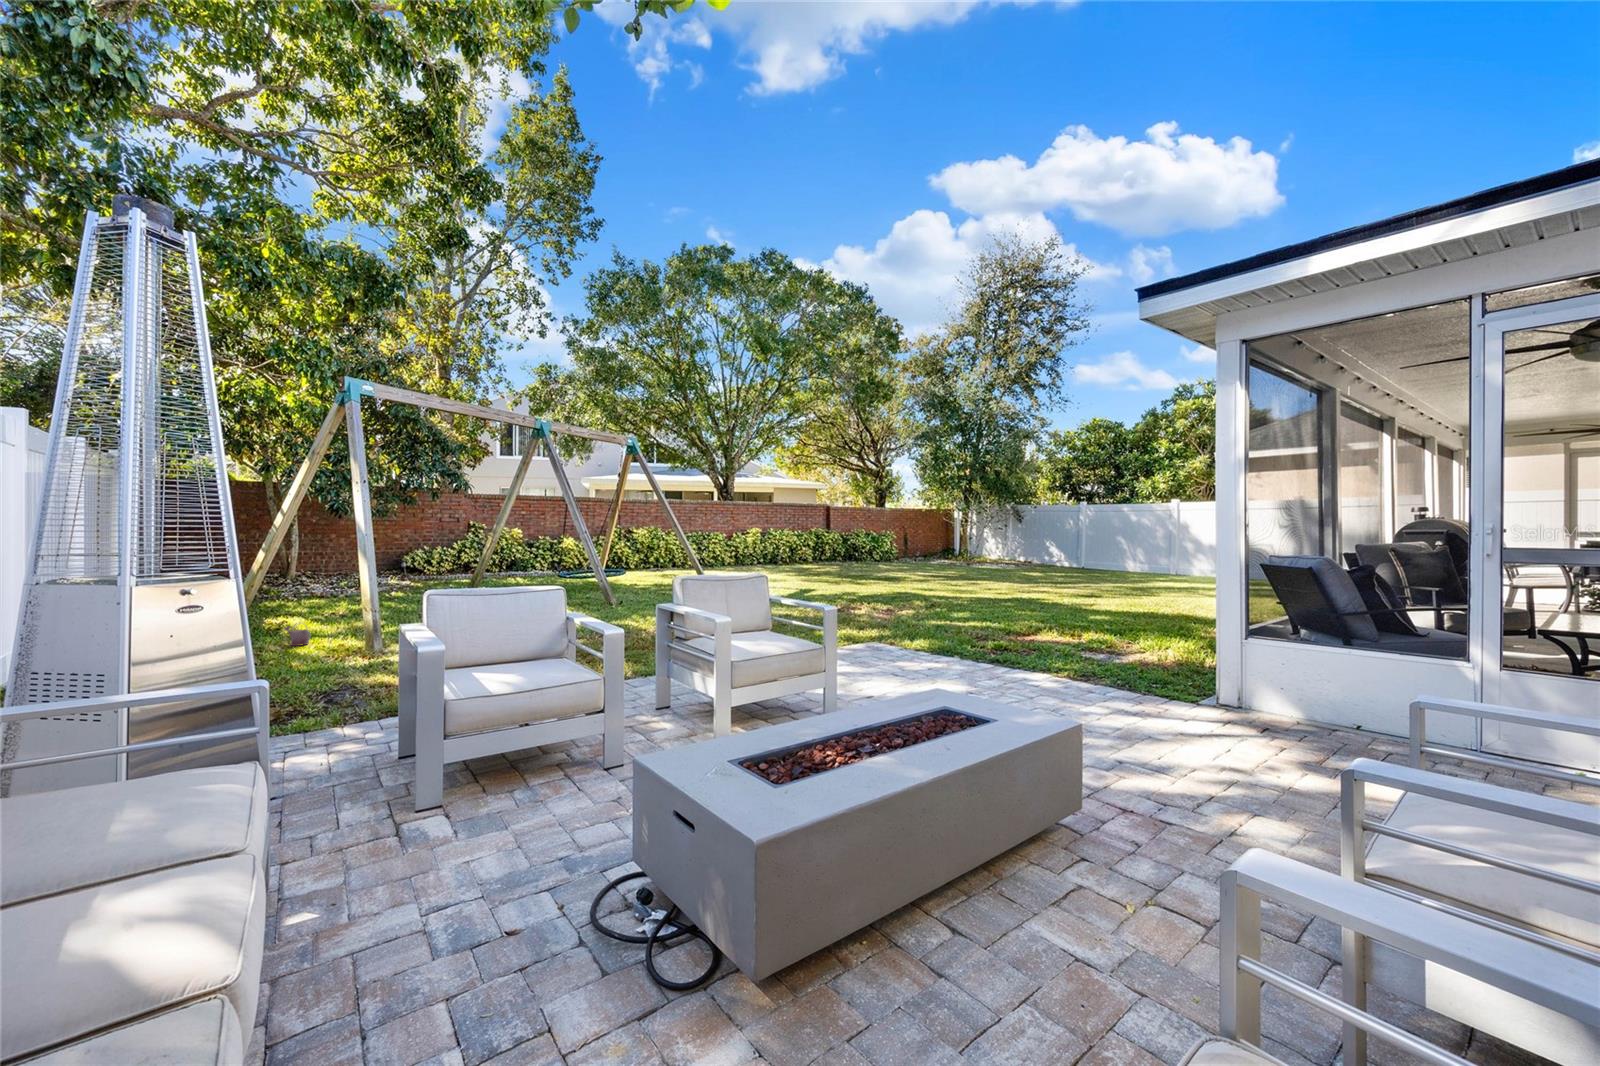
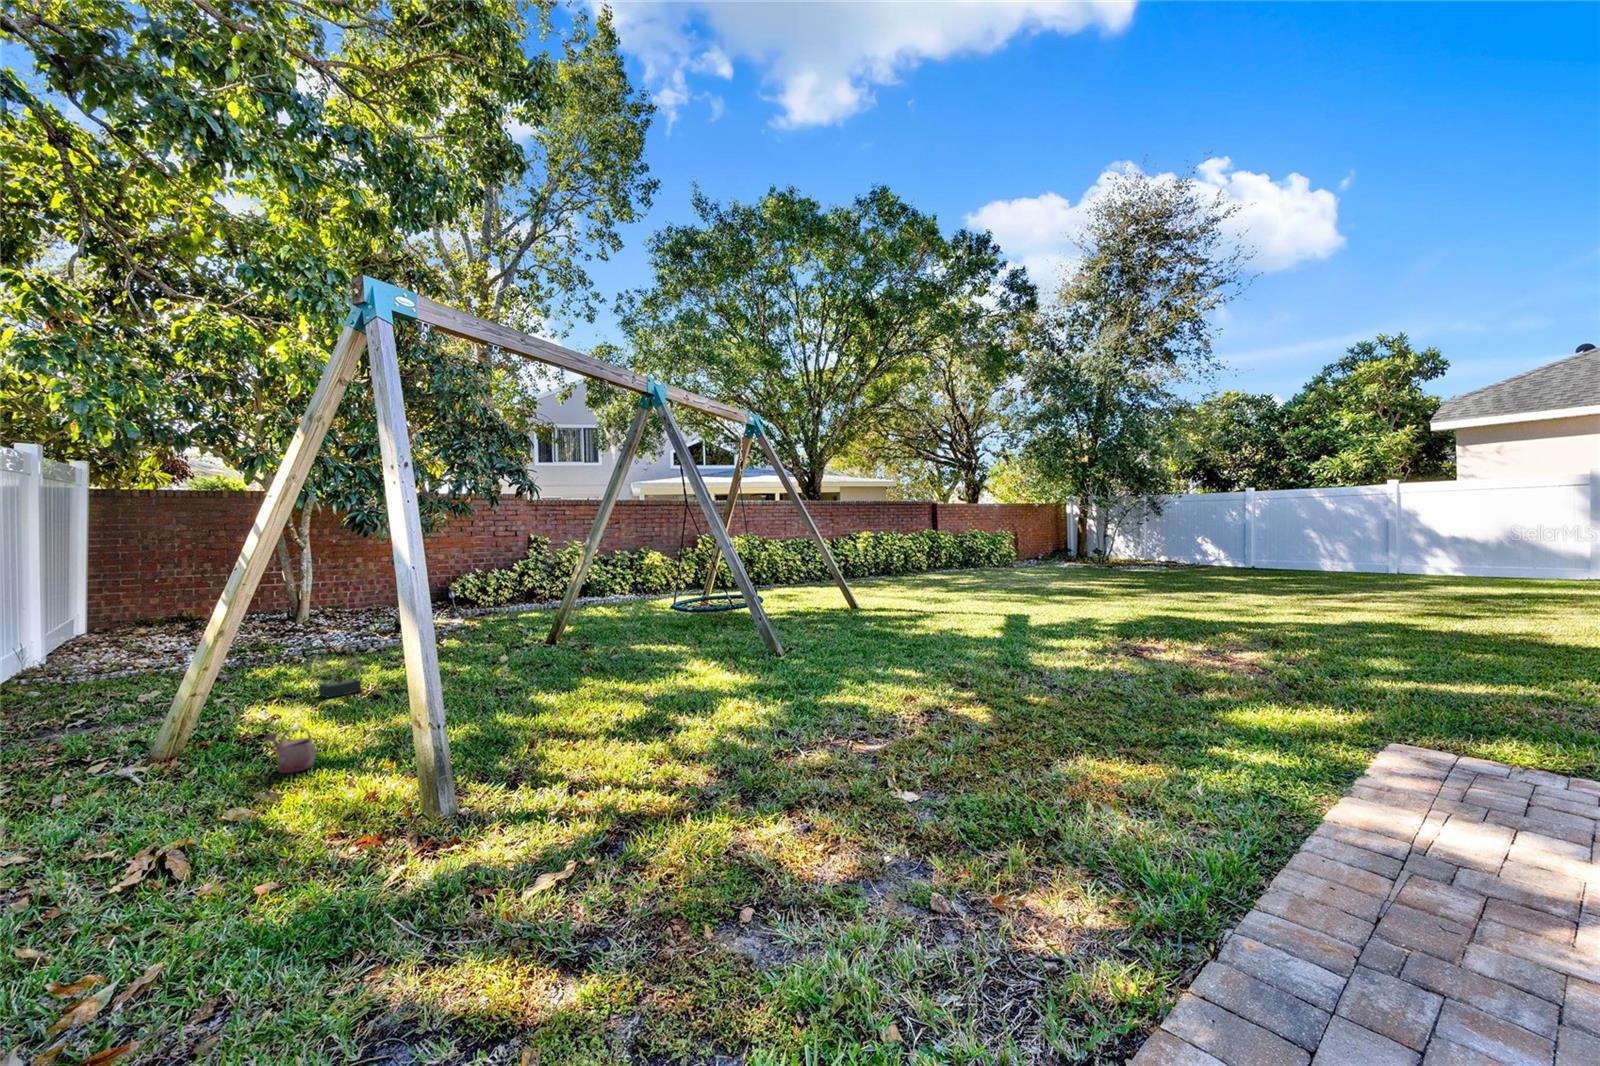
decorative plant: none [301,593,339,619] -> present [307,655,365,698]

